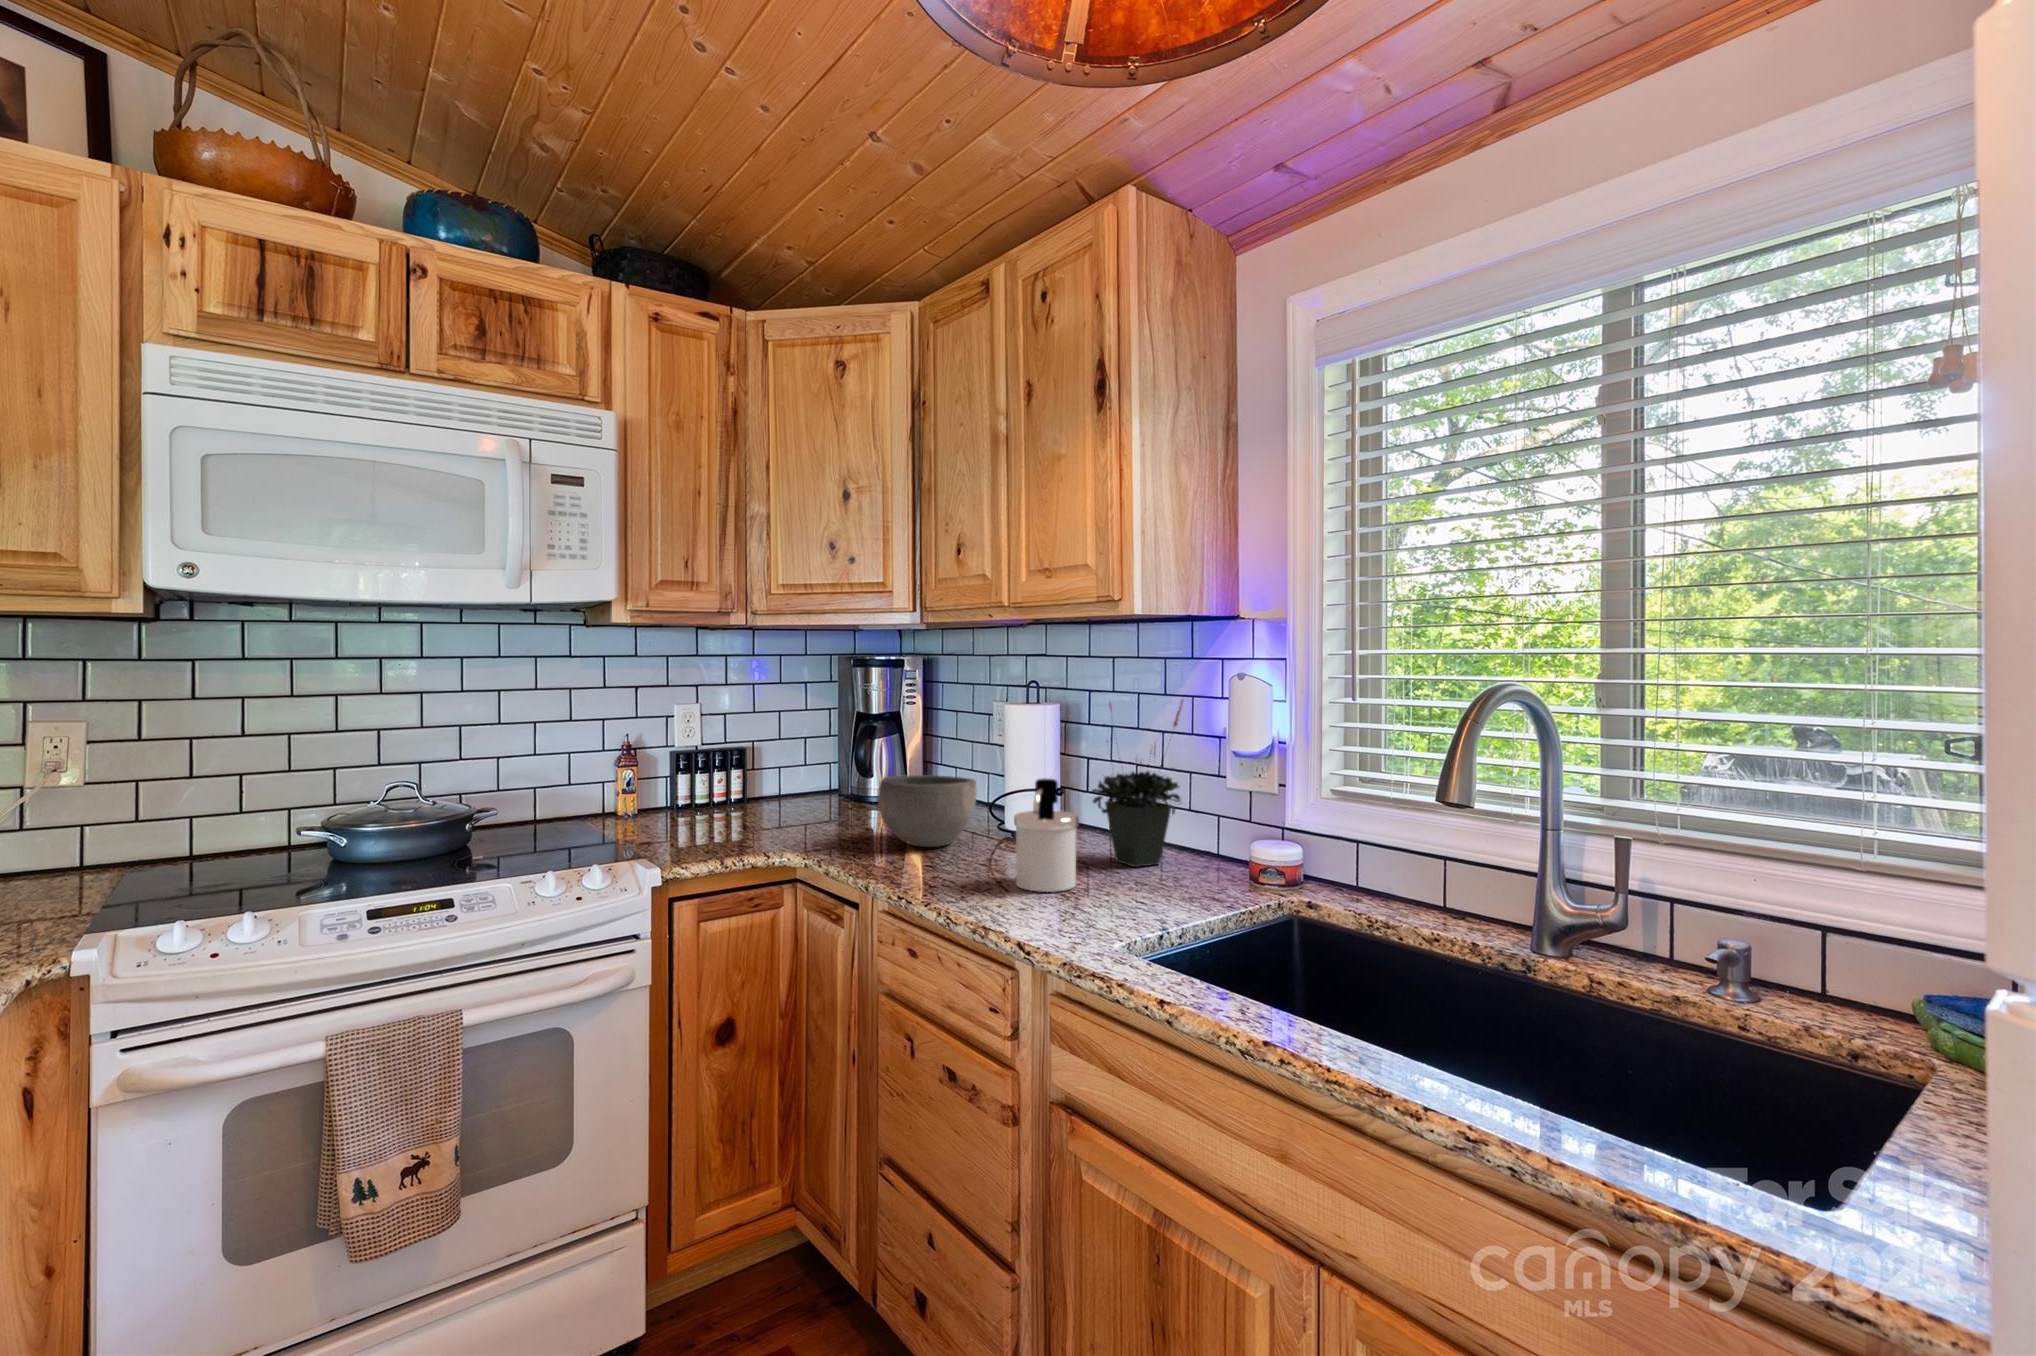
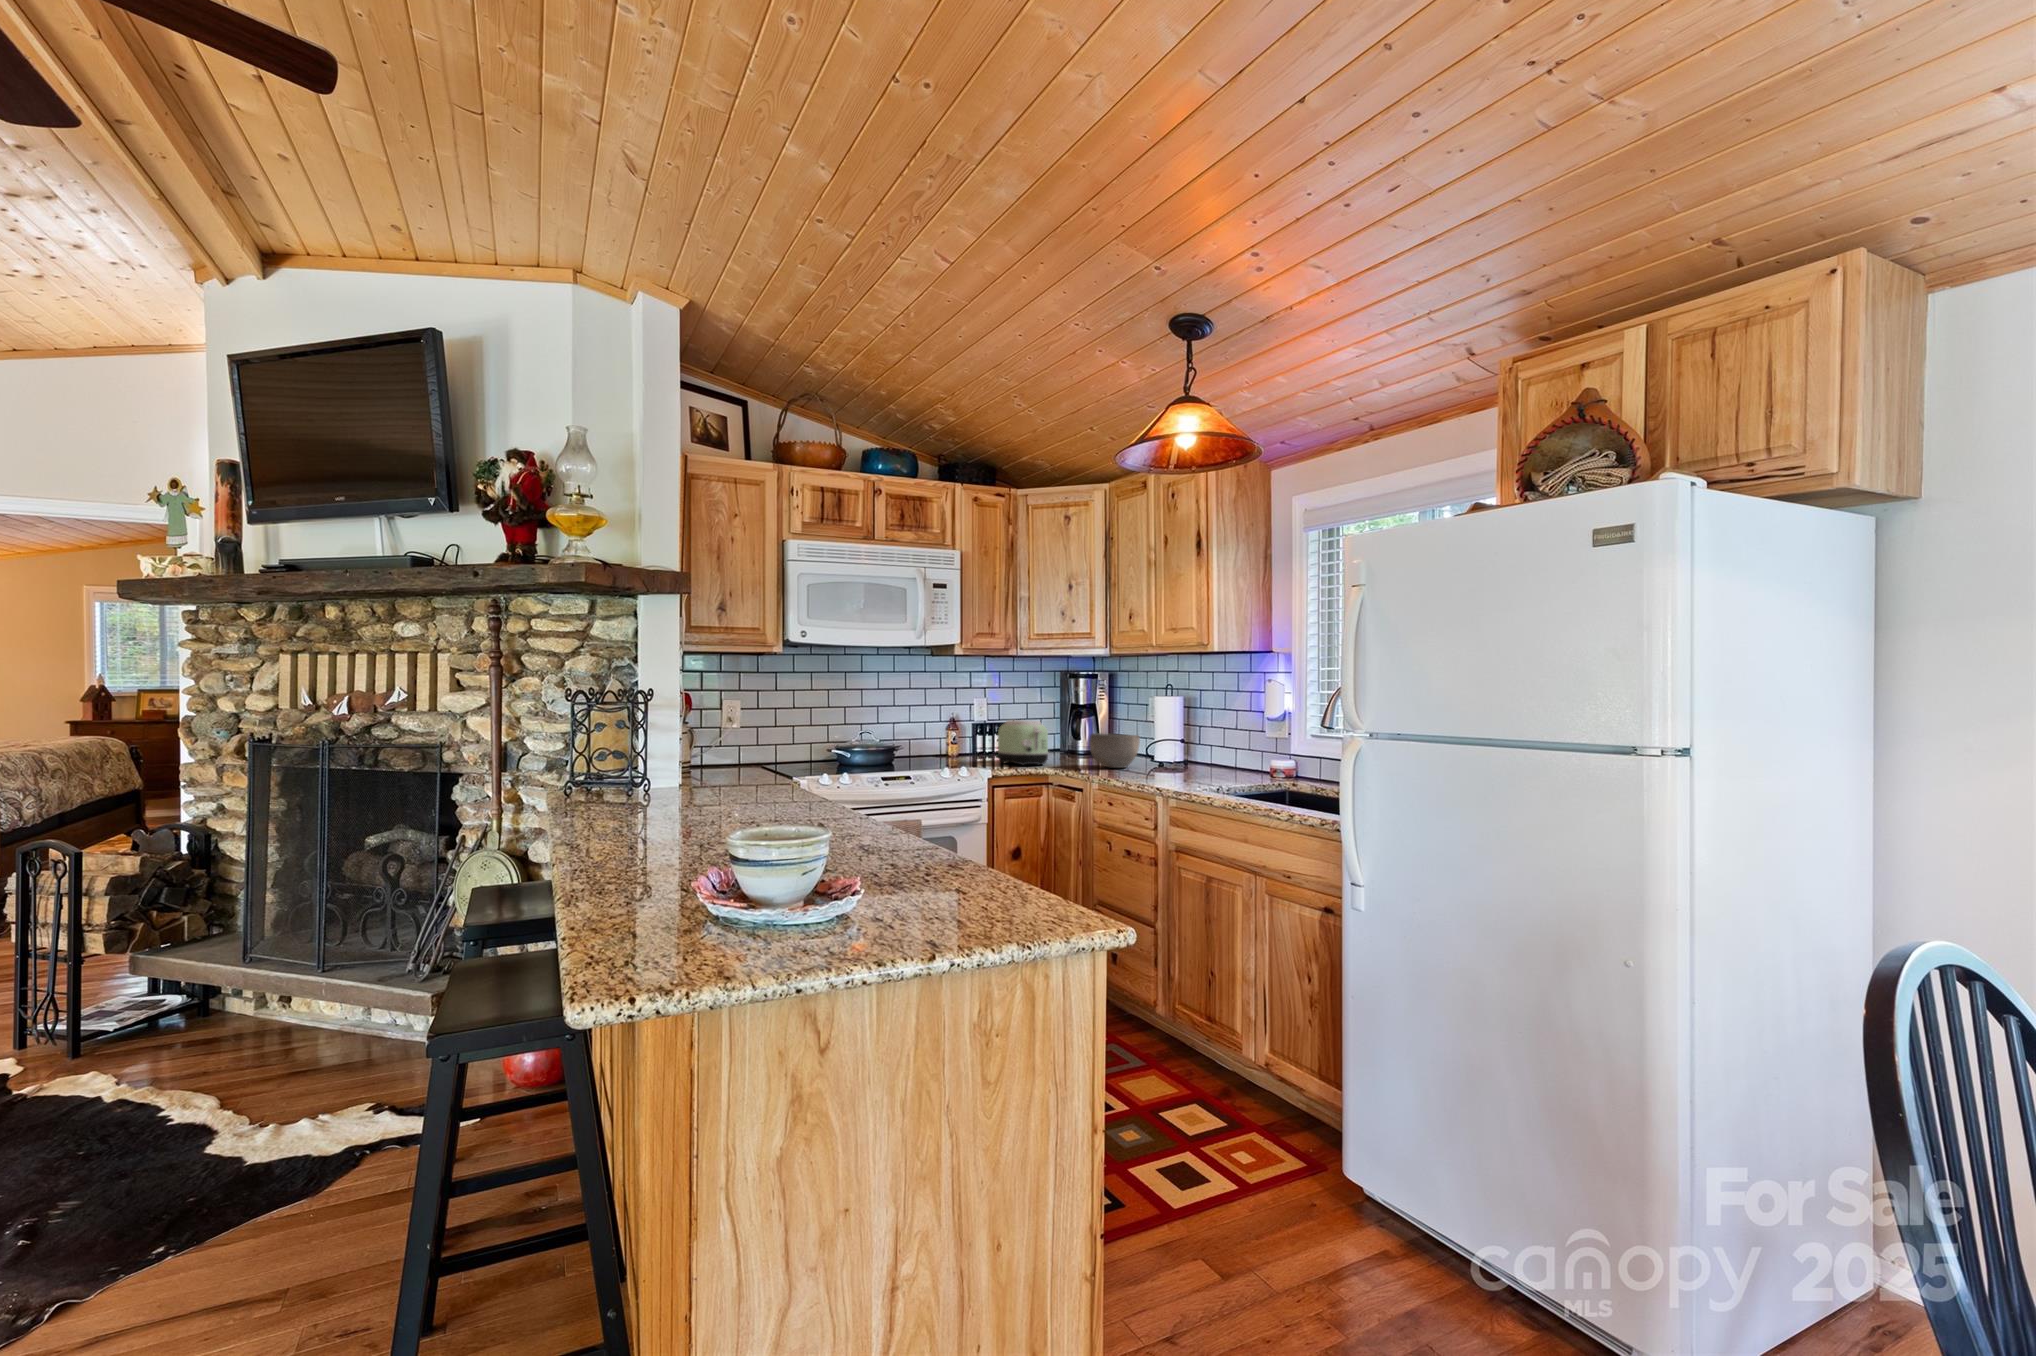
potted plant: present [1092,699,1183,867] -> none [1197,690,1244,774]
toaster: none [701,750,802,844] -> present [998,720,1048,765]
soap dispenser: present [1014,779,1079,892] -> none [1157,728,1187,779]

